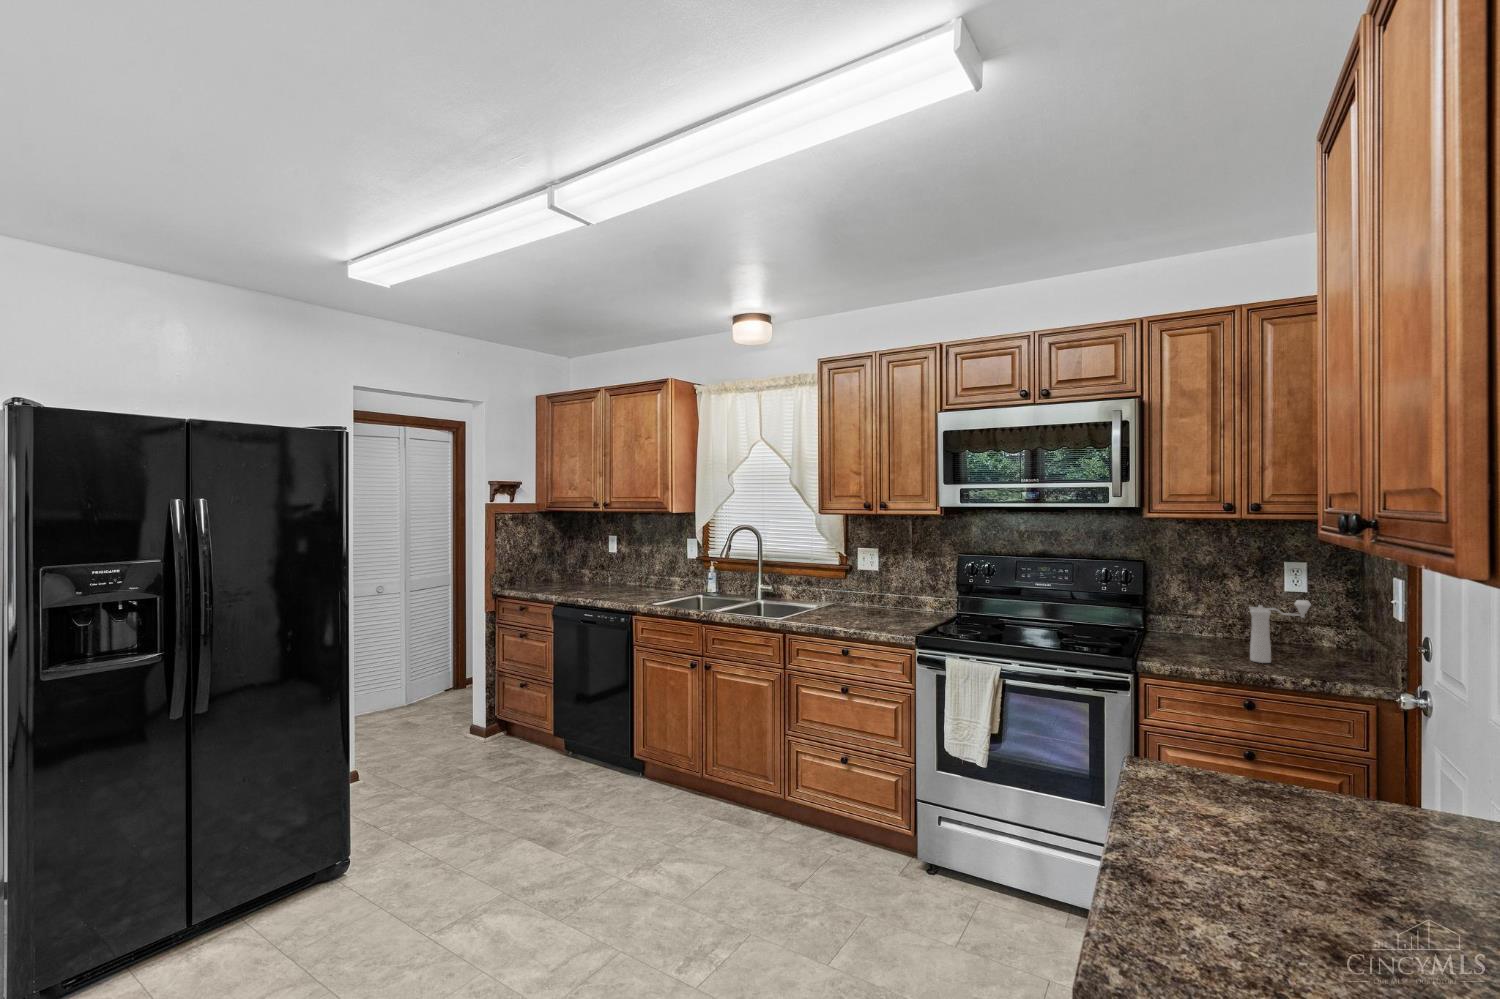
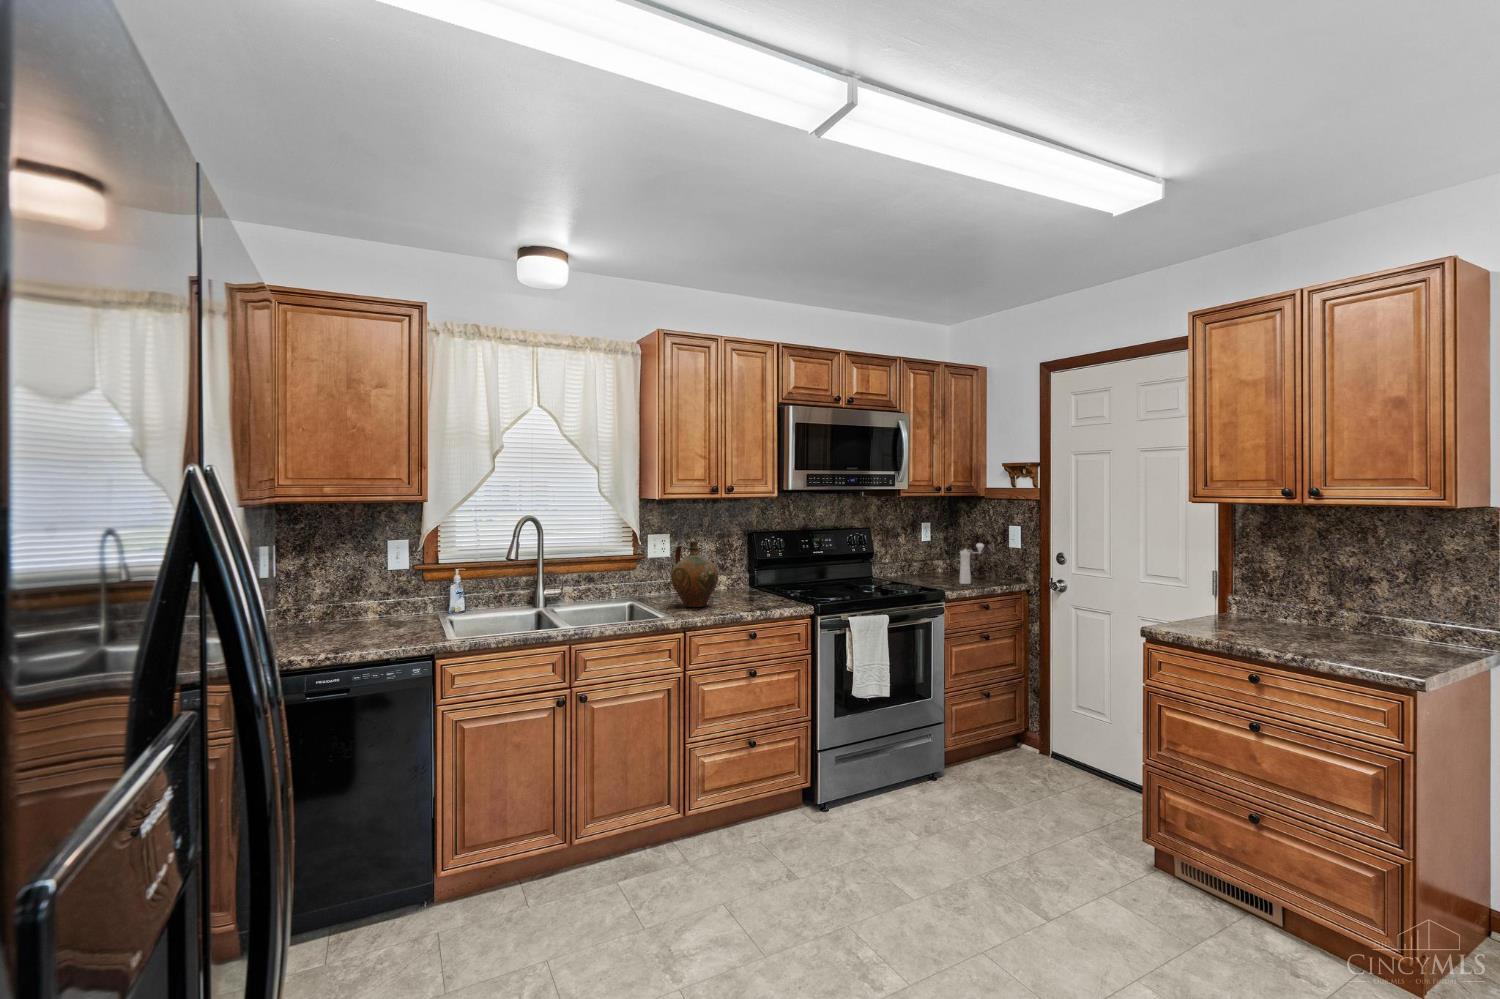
ceramic jug: none [817,556,859,619] -> present [671,541,718,607]

